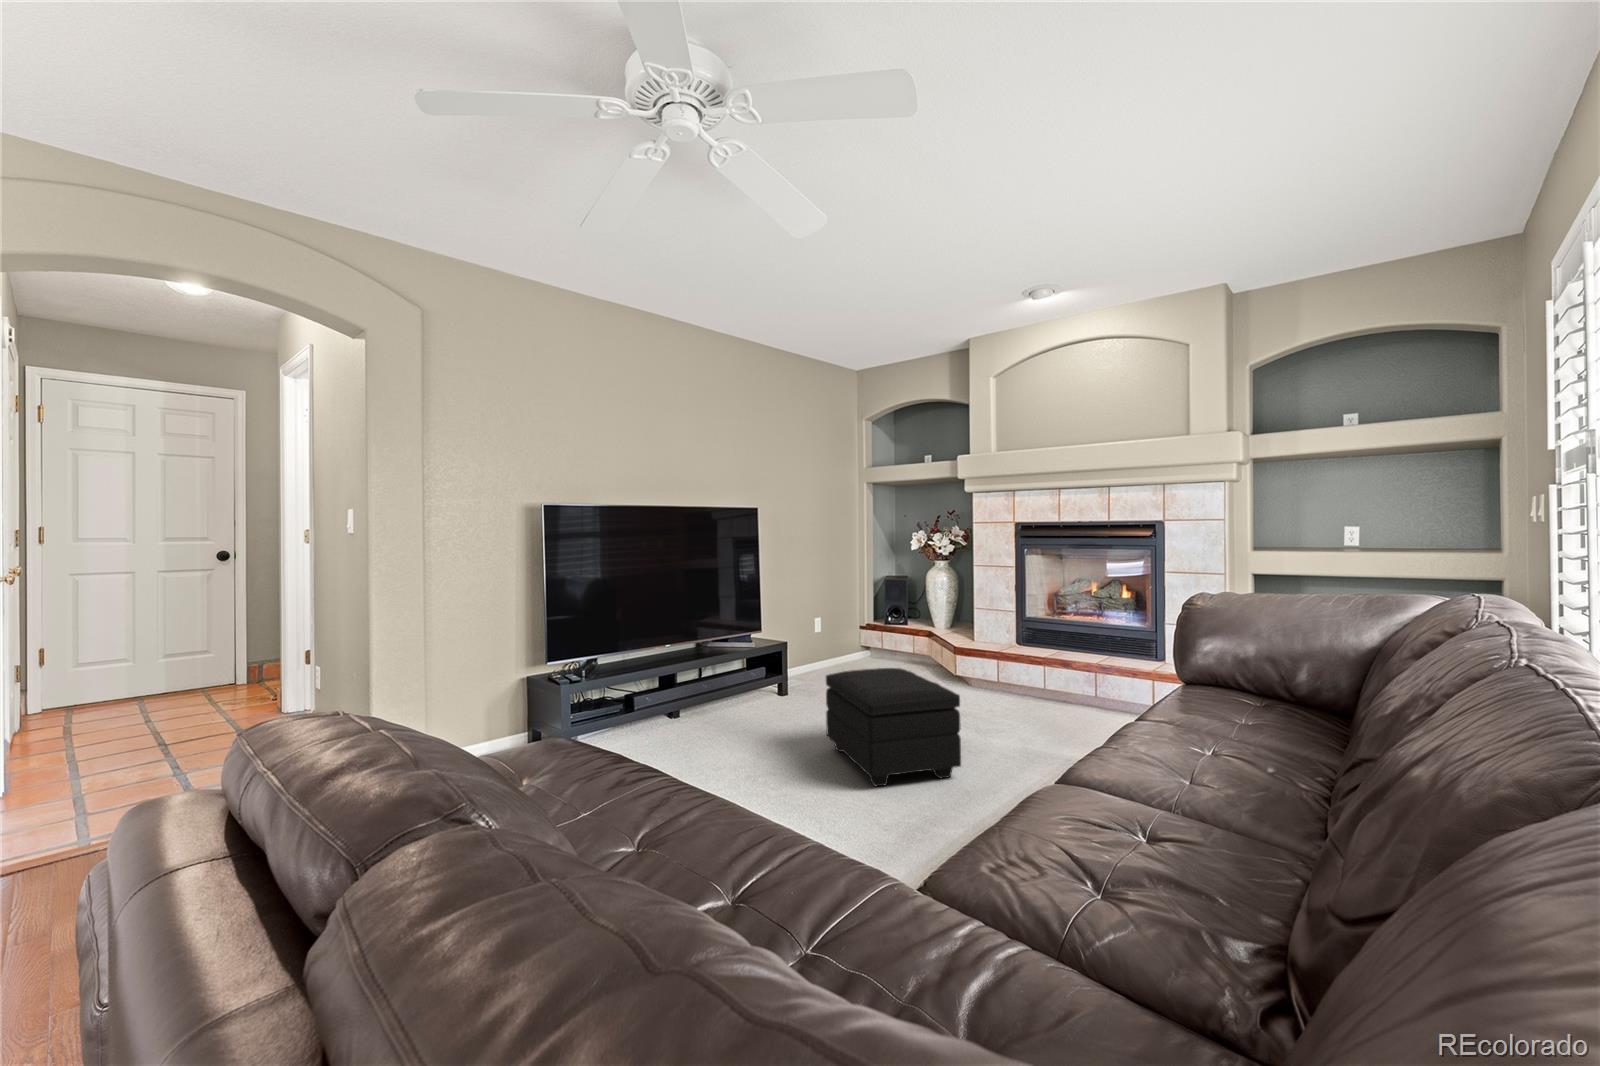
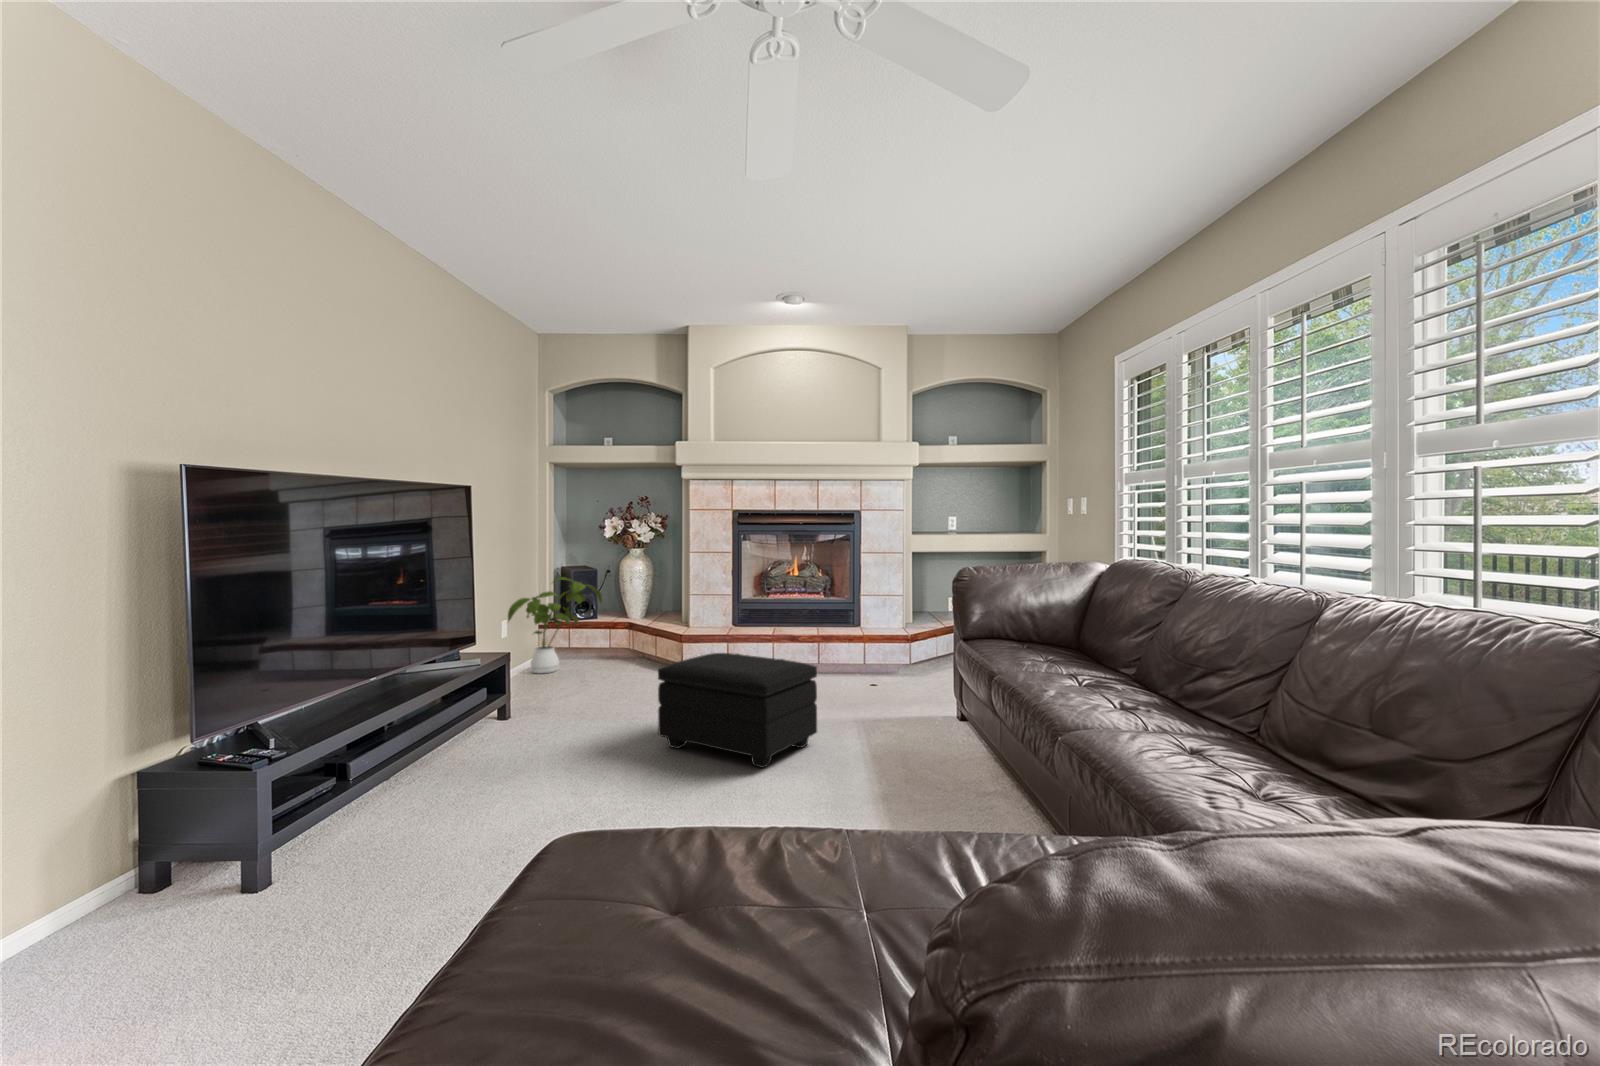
house plant: none [813,585,894,669] -> present [508,577,602,673]

